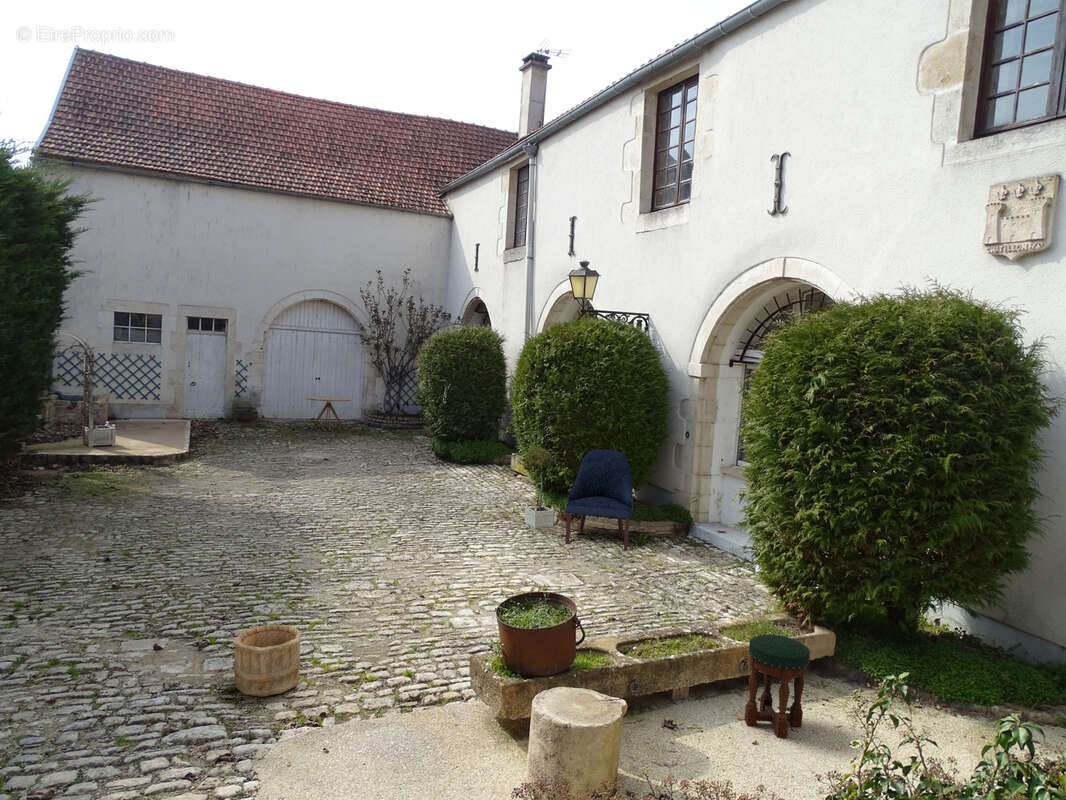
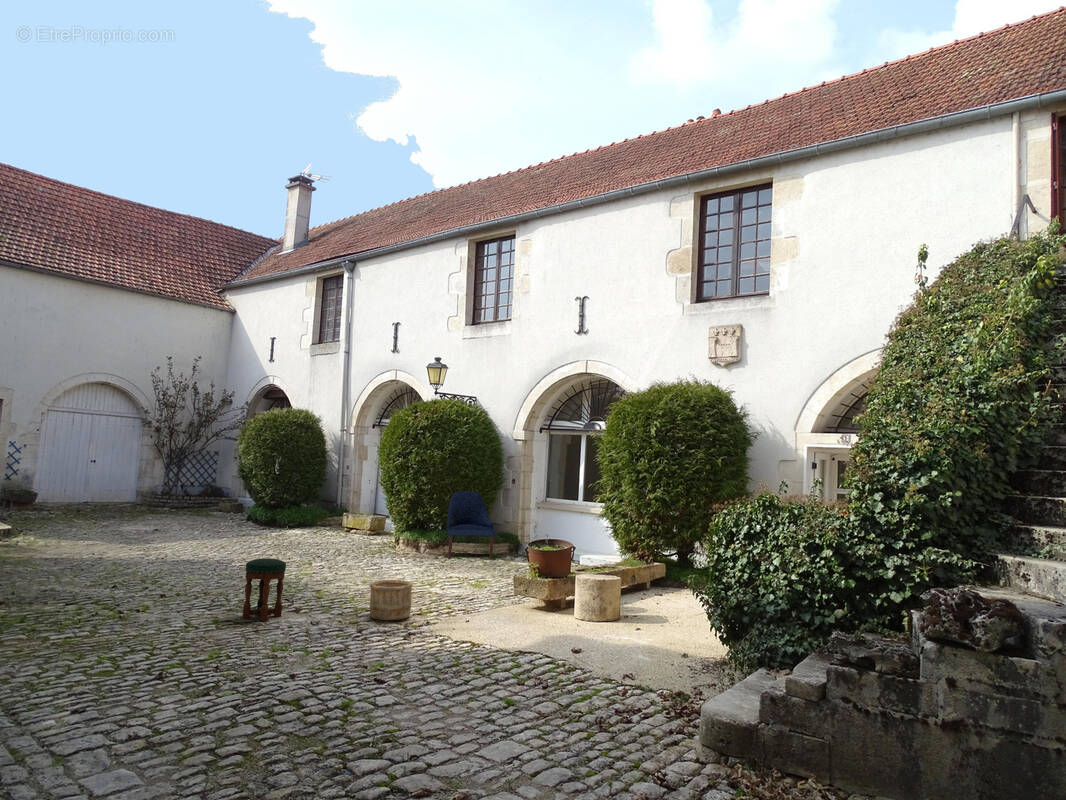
round table: present [306,396,352,430] -> none [82,479,134,511]
potted tree: present [525,445,557,528] -> none [402,491,426,554]
stool: present [745,635,810,738] -> present [242,558,286,621]

